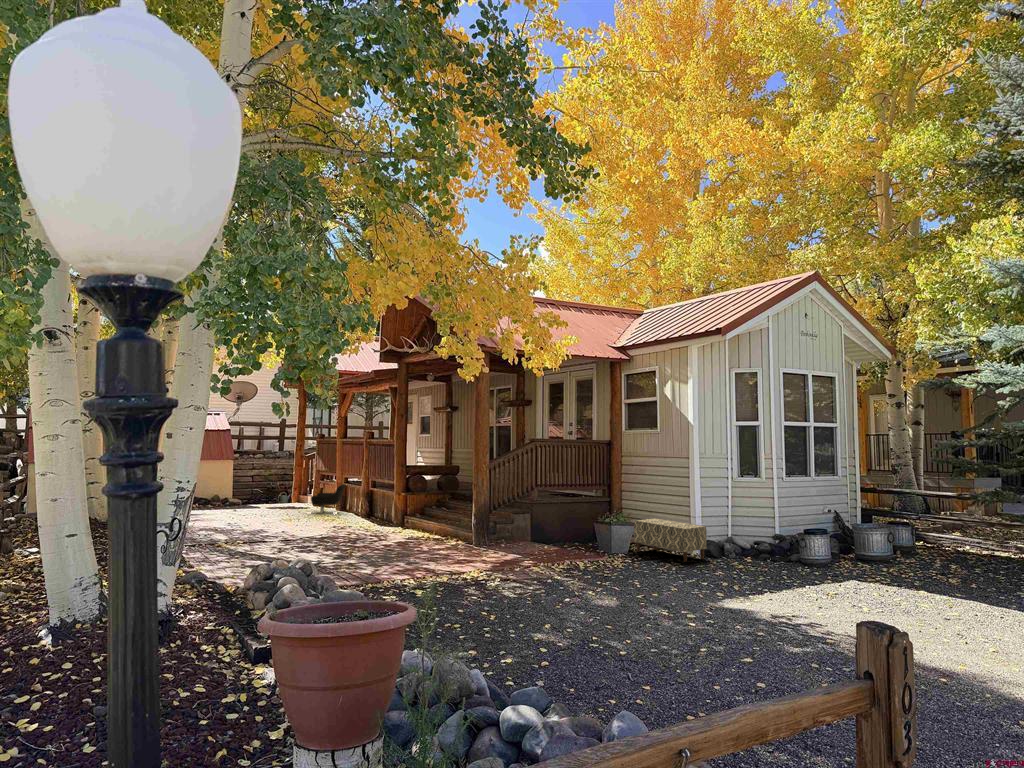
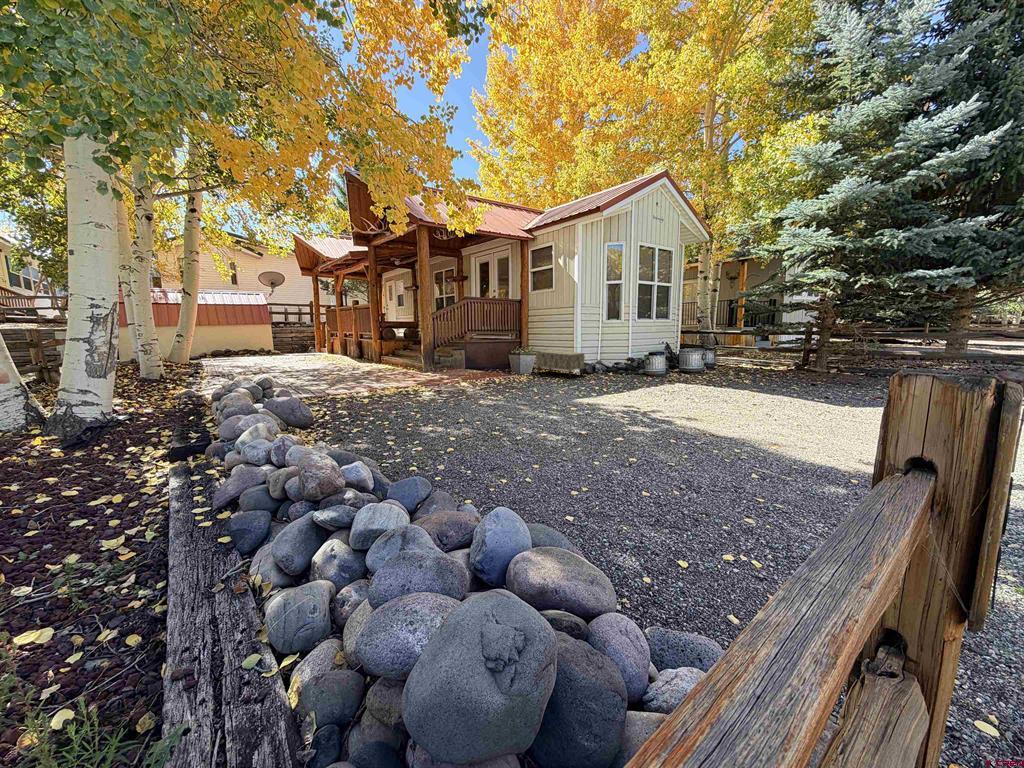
lounge chair: present [311,484,346,515] -> none [319,338,345,359]

